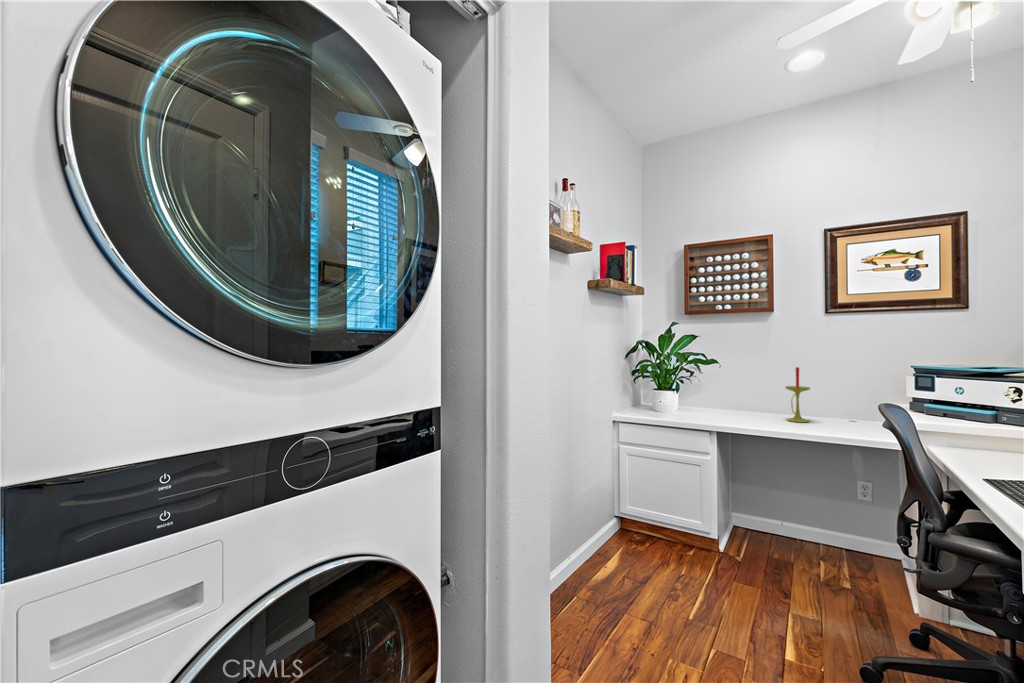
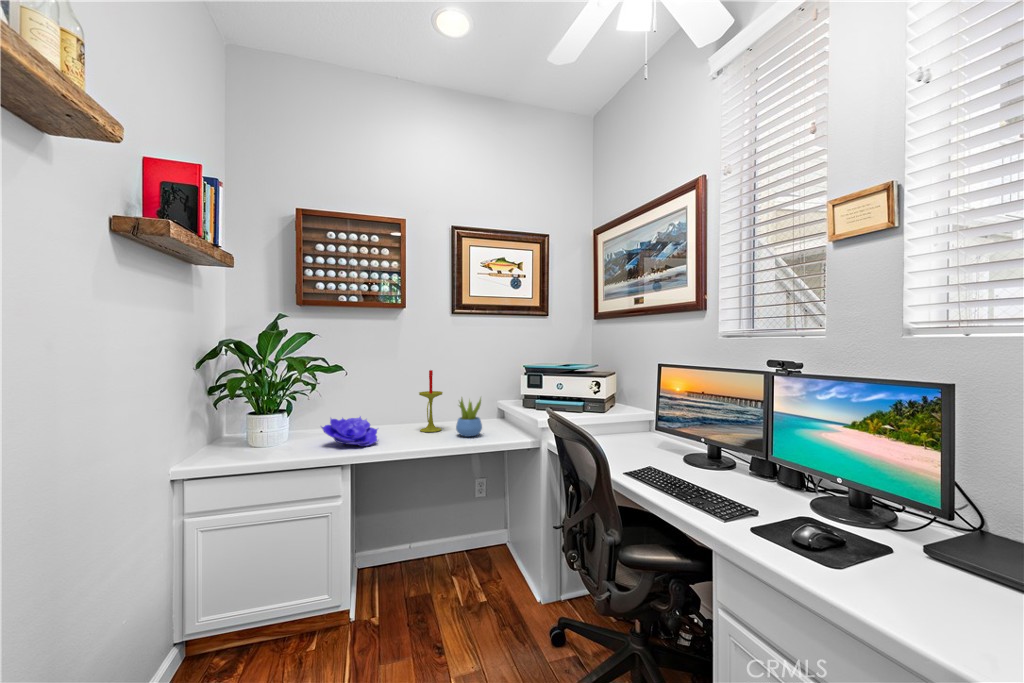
succulent plant: none [820,392,850,431] -> present [456,398,482,437]
decorative bowl: none [698,398,744,422] -> present [321,417,378,446]

